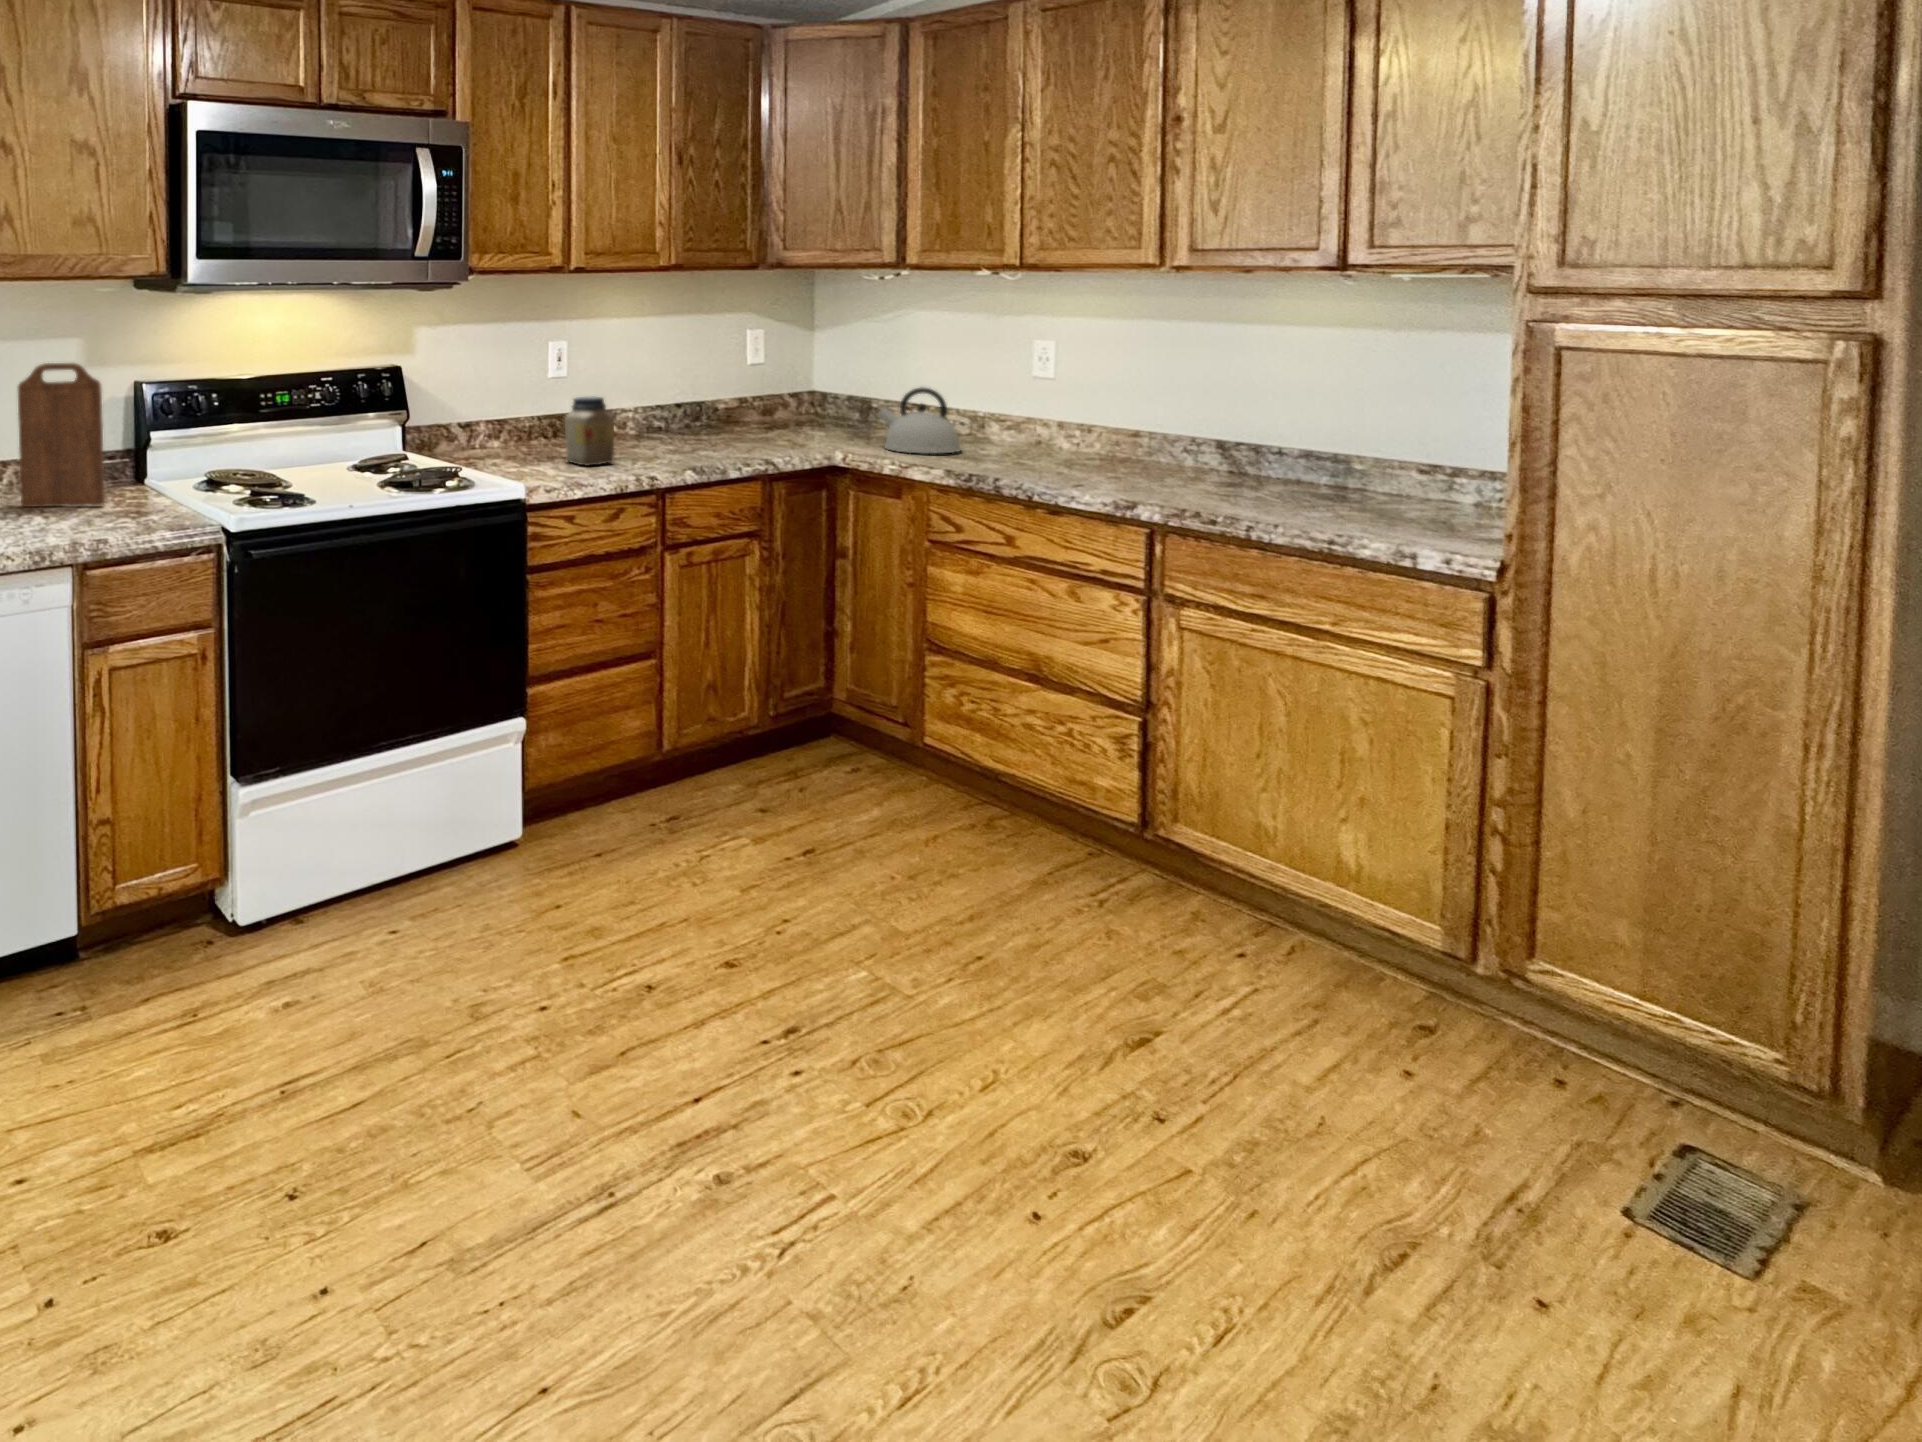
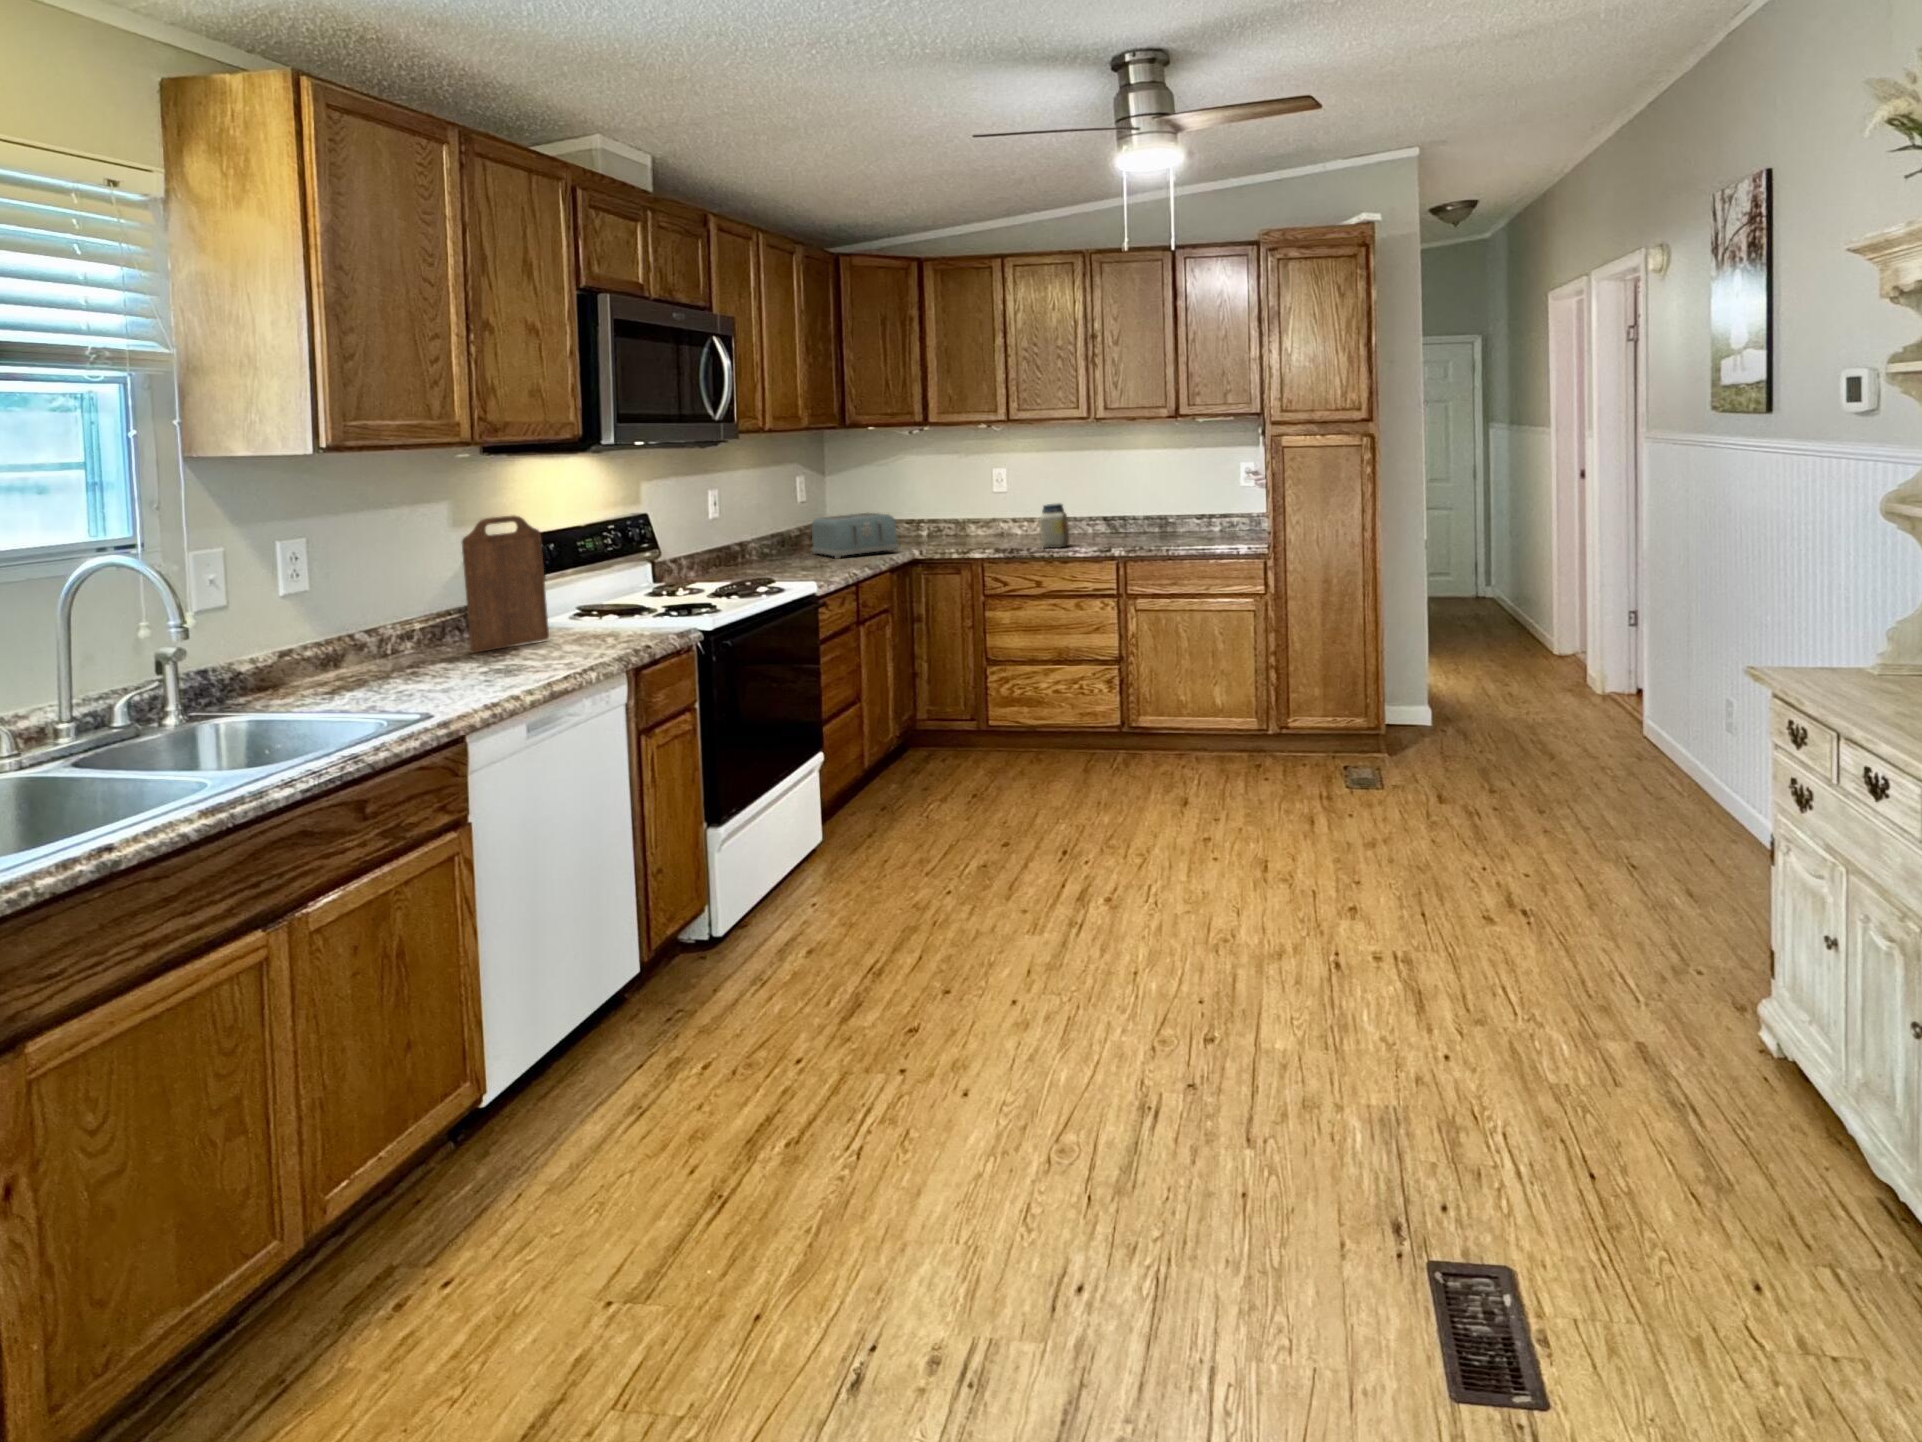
toaster: none [719,387,818,448] -> present [812,513,899,559]
kettle: present [877,387,961,453] -> none [921,504,974,547]
jar: present [565,396,614,466] -> present [1040,503,1069,548]

